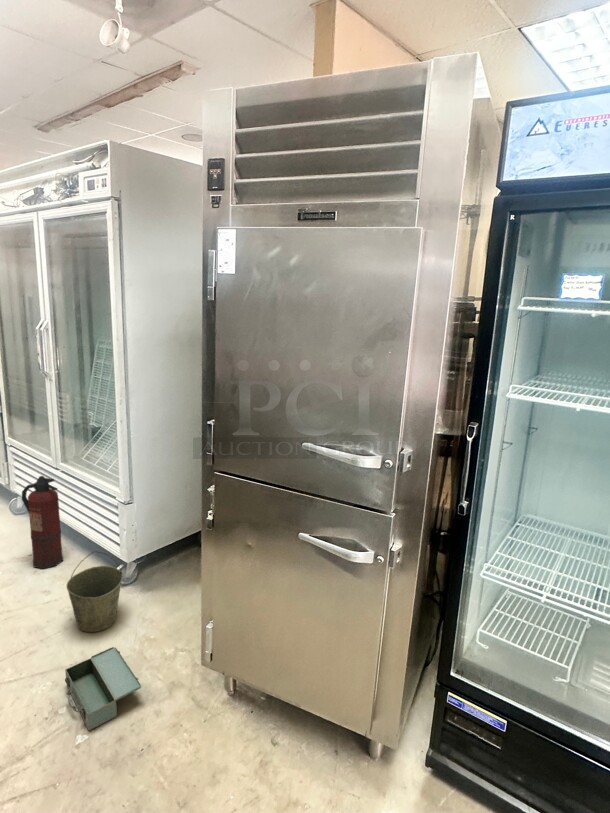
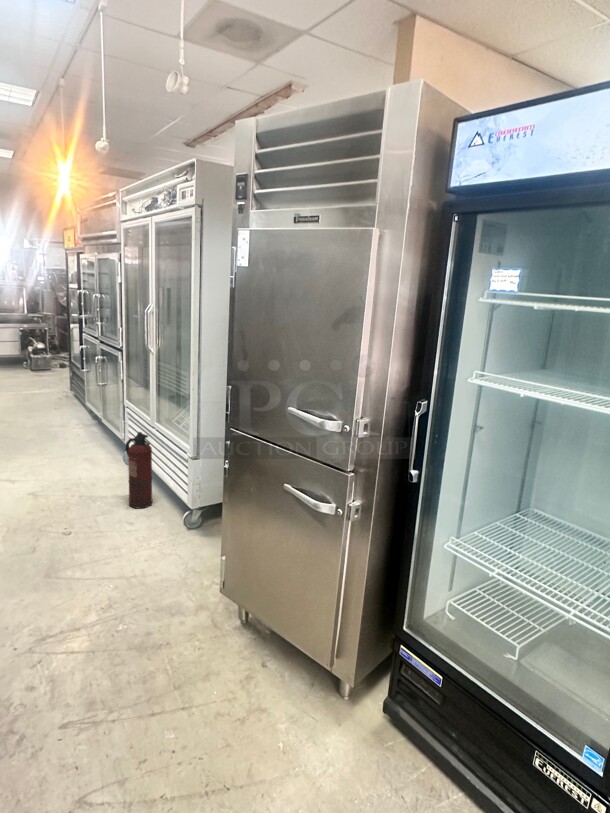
bucket: present [67,551,123,632] -> none [139,493,184,559]
toolbox: present [65,647,141,730] -> none [122,569,173,621]

